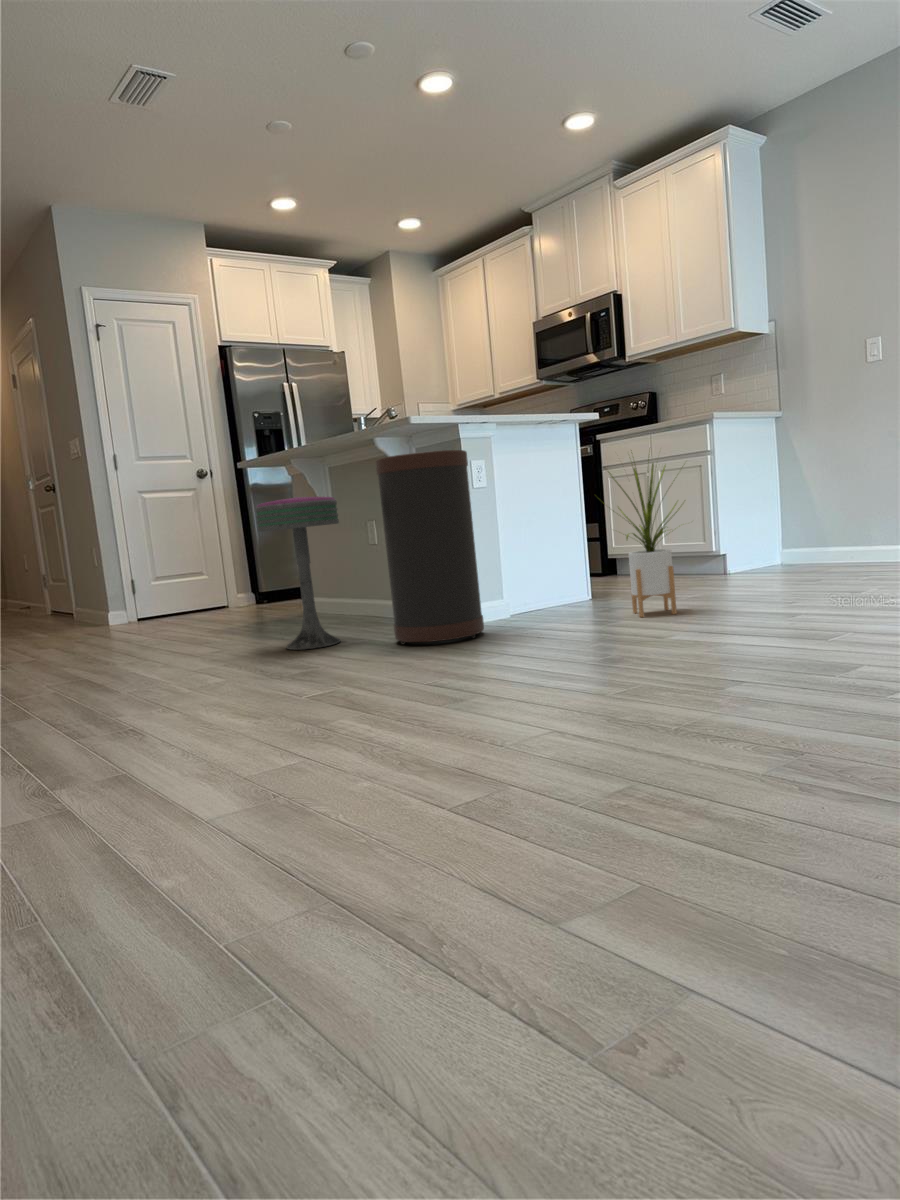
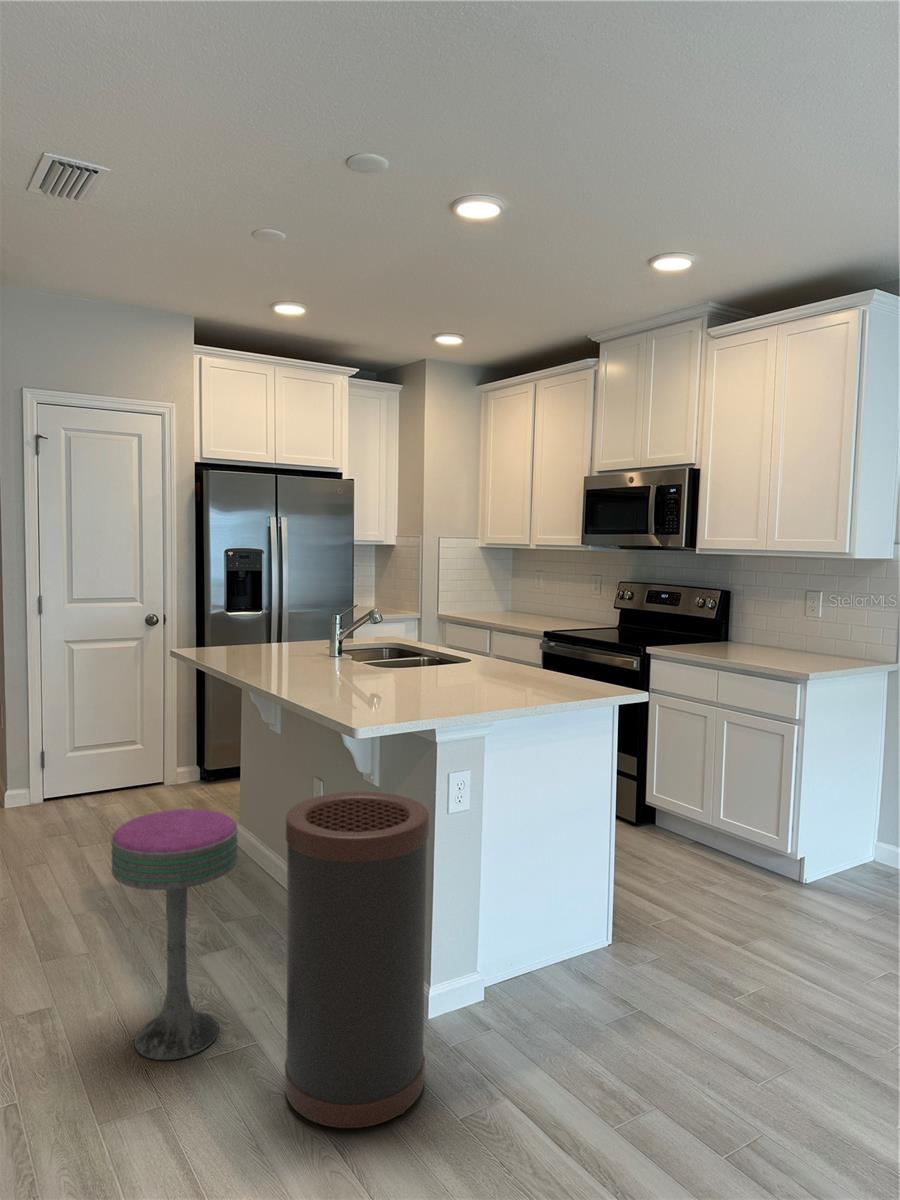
house plant: present [610,464,677,617] -> none [621,826,774,1106]

